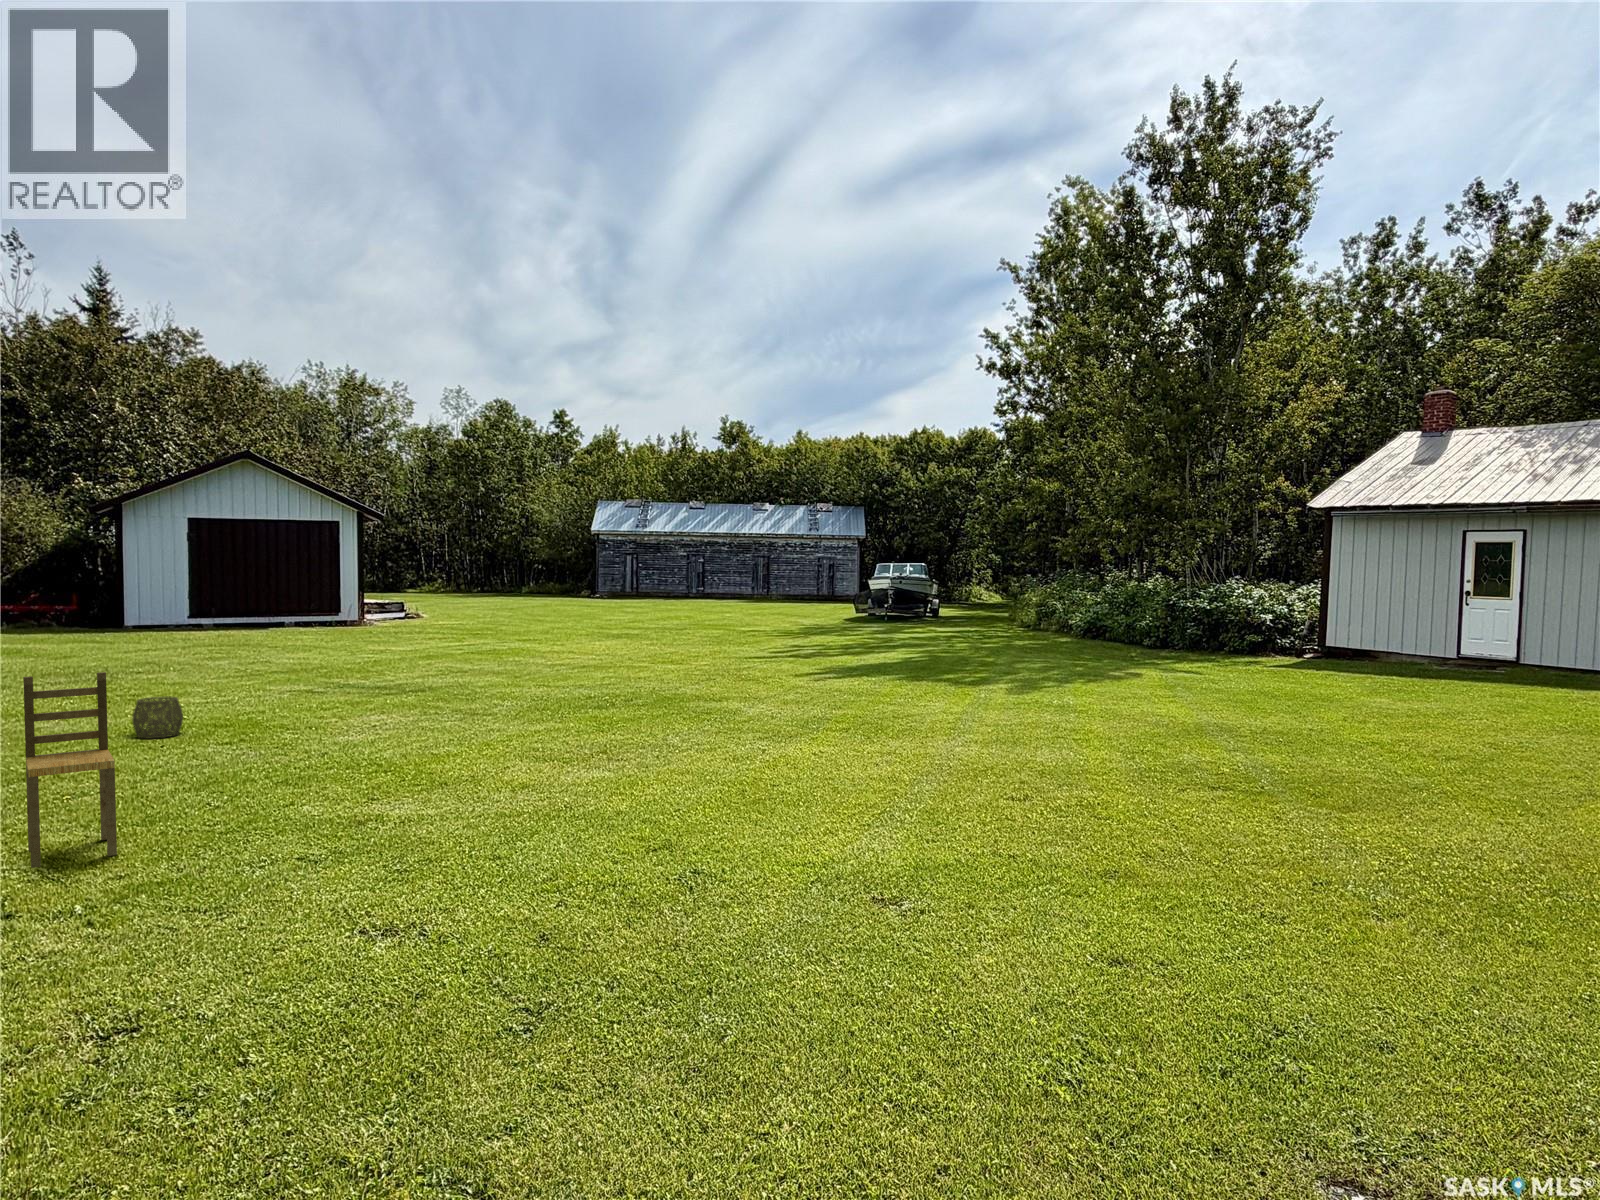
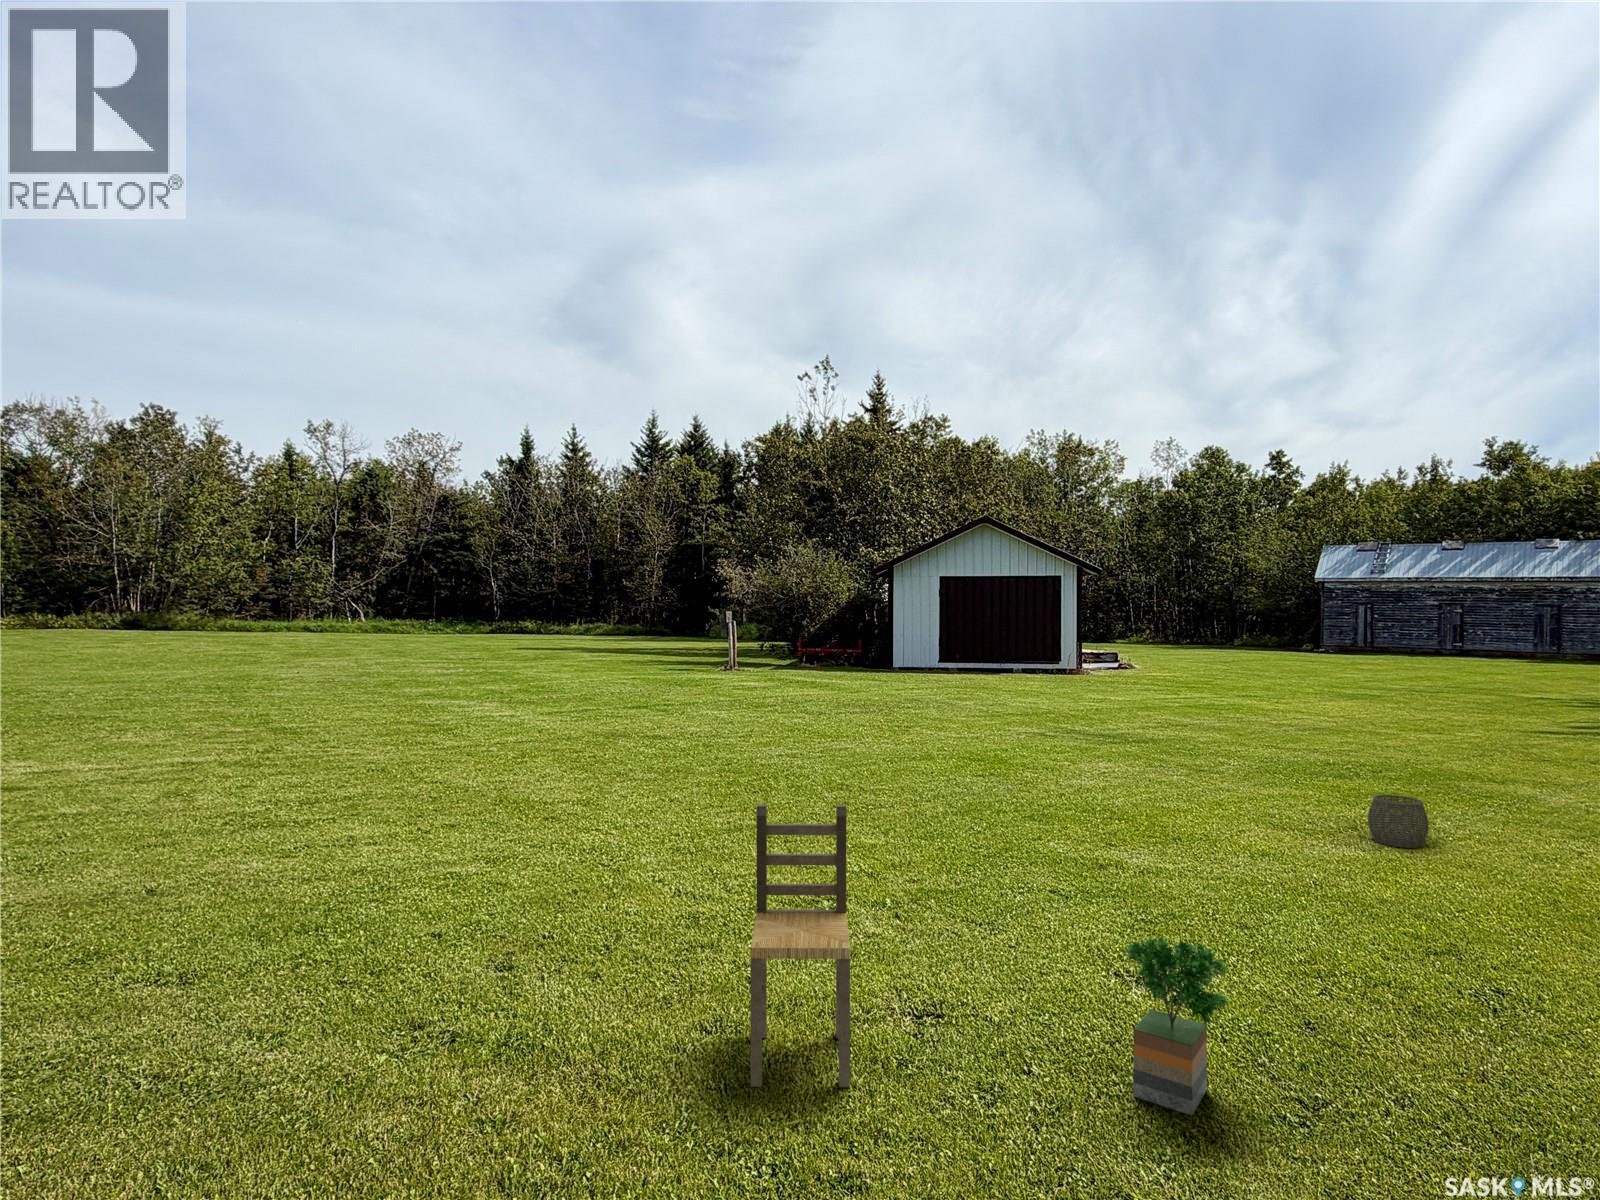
woven basket: present [132,696,183,739] -> present [1368,795,1429,848]
potted tree: none [318,730,383,825] -> present [1125,936,1229,1116]

